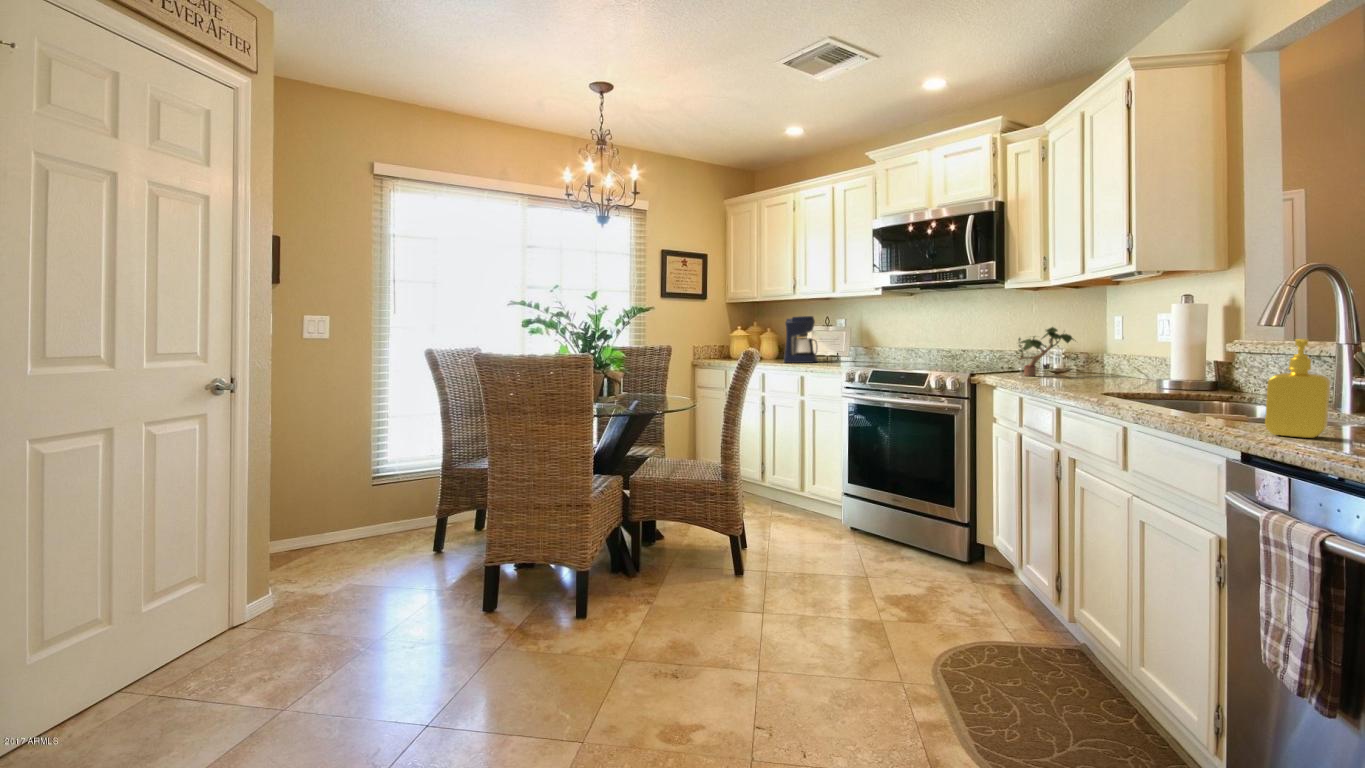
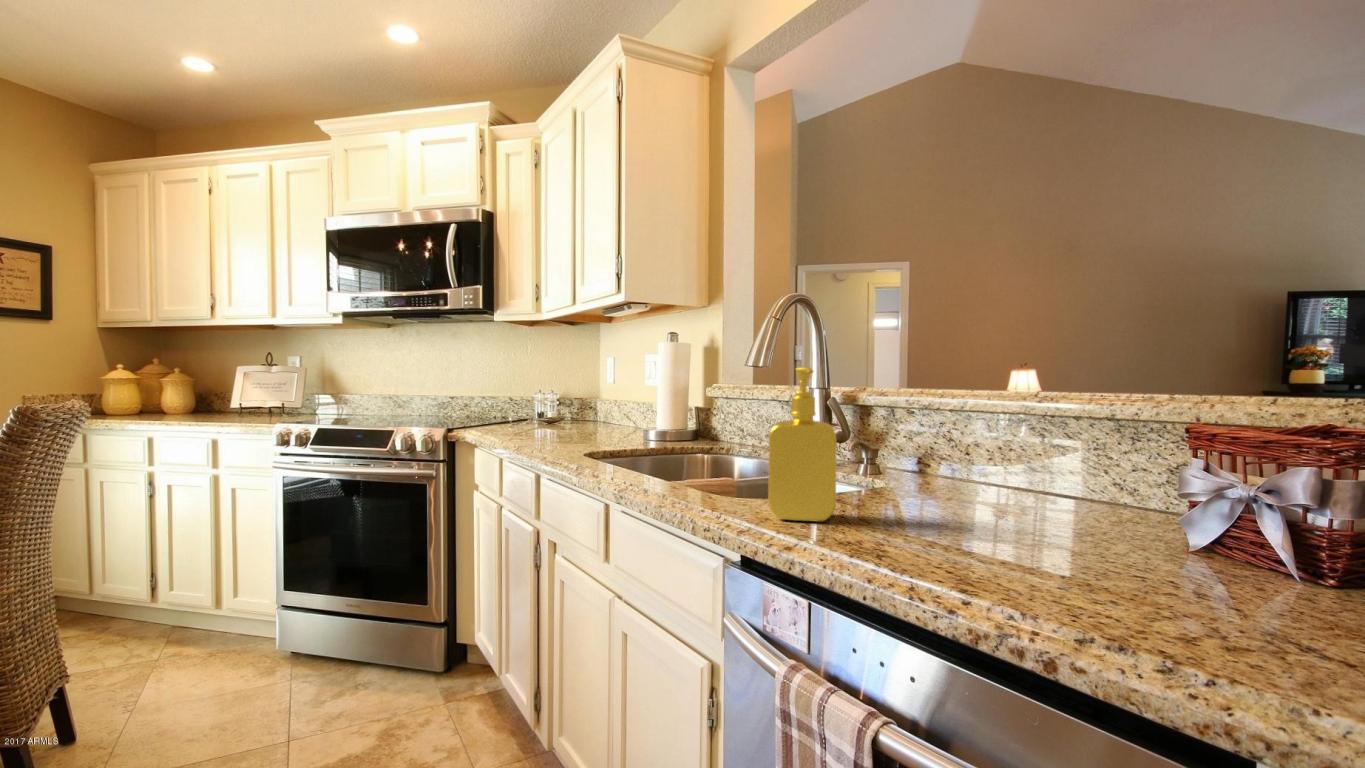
coffee maker: present [784,316,818,363] -> none [190,347,256,417]
potted plant: present [1018,327,1073,376] -> none [498,366,575,429]

